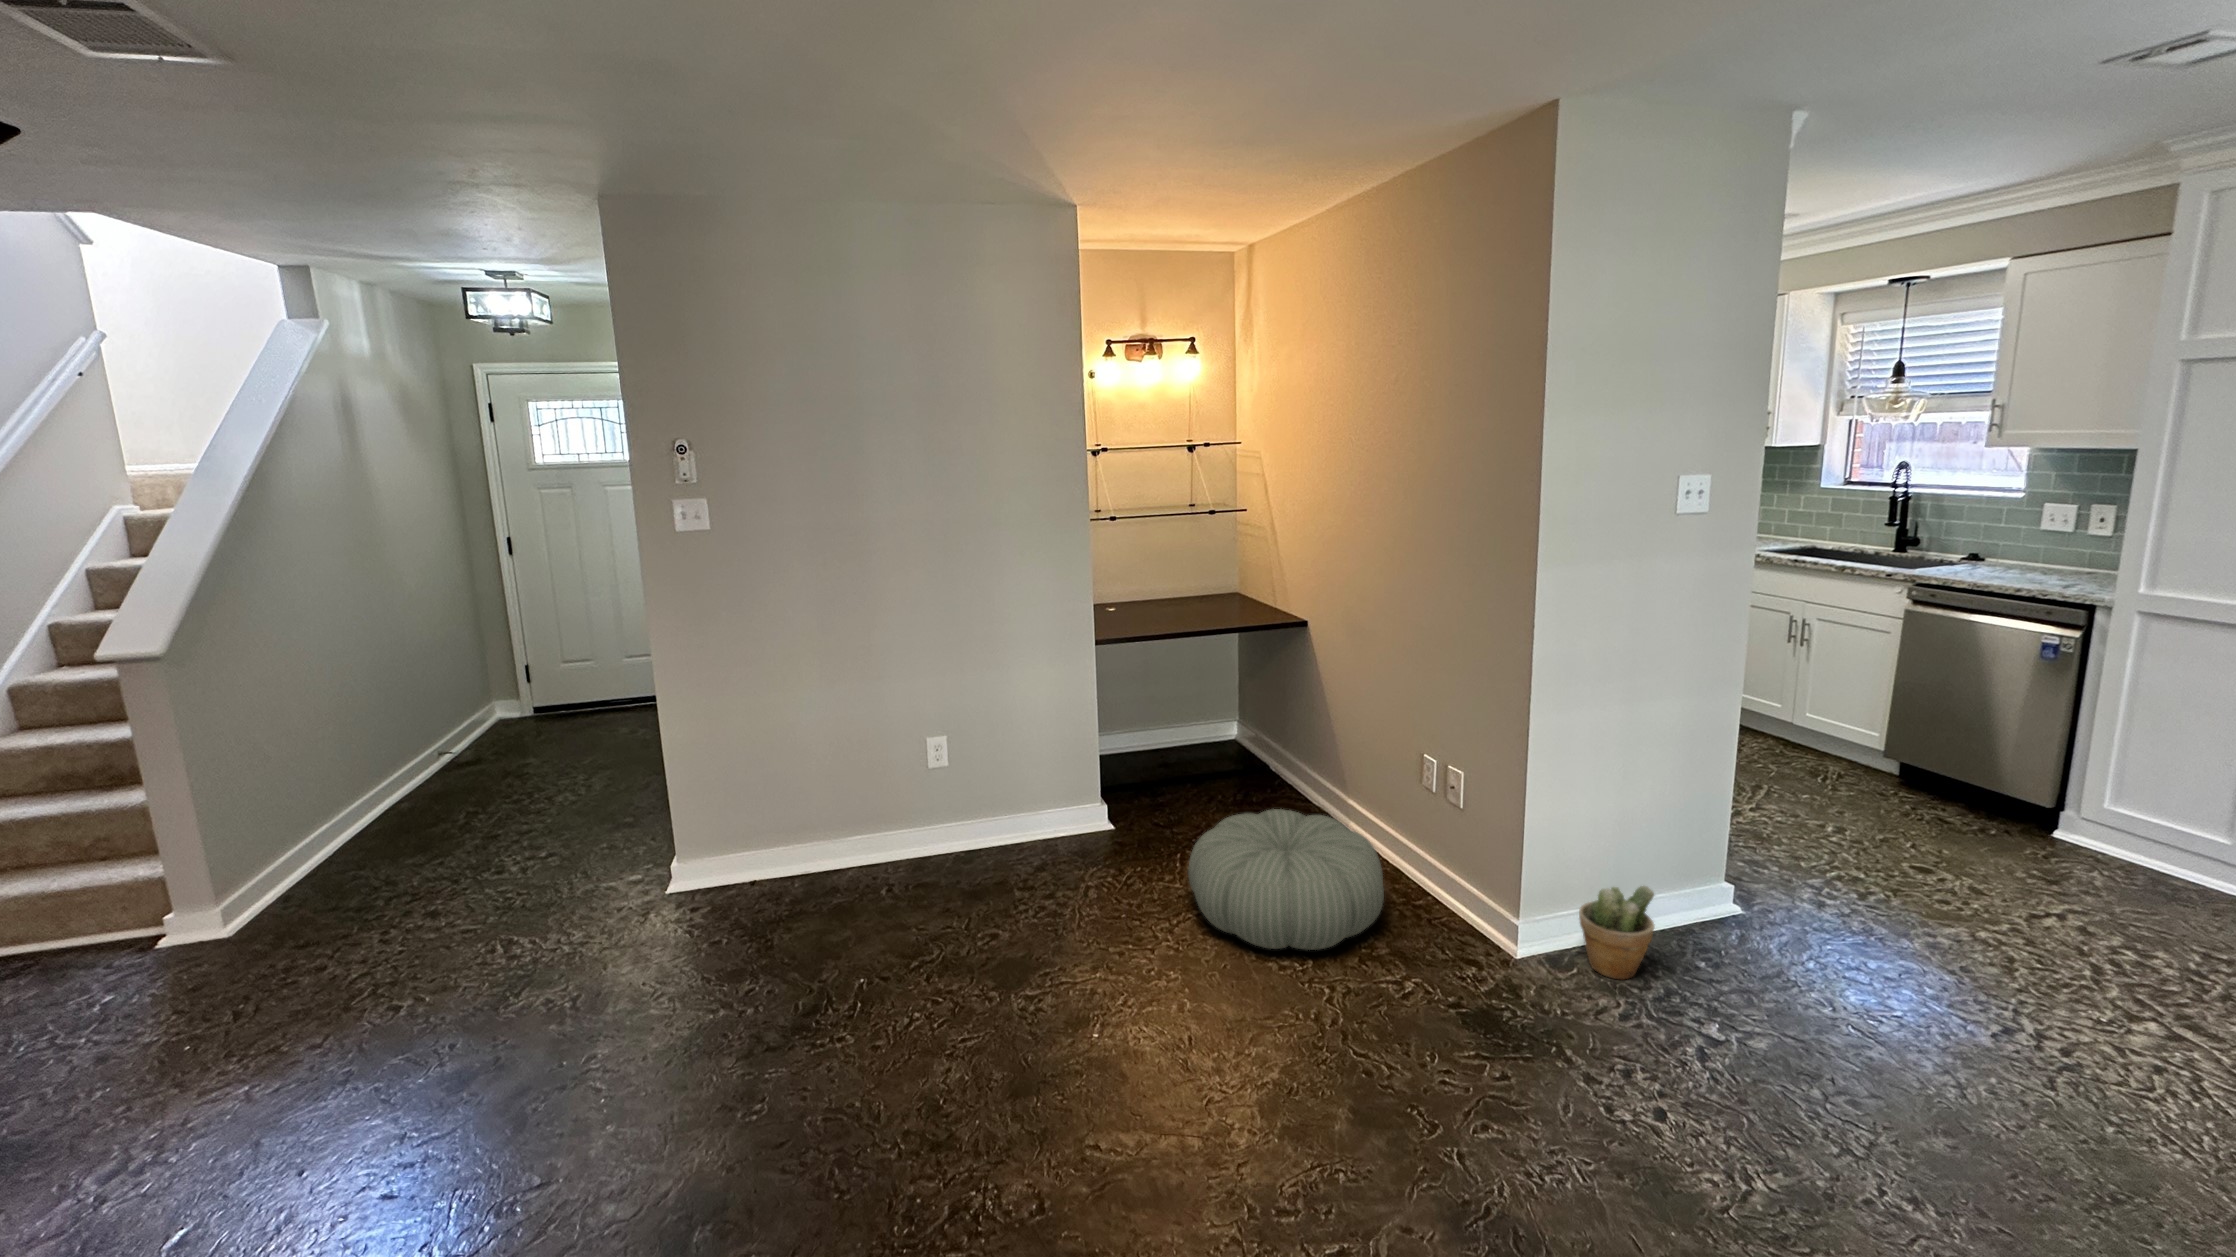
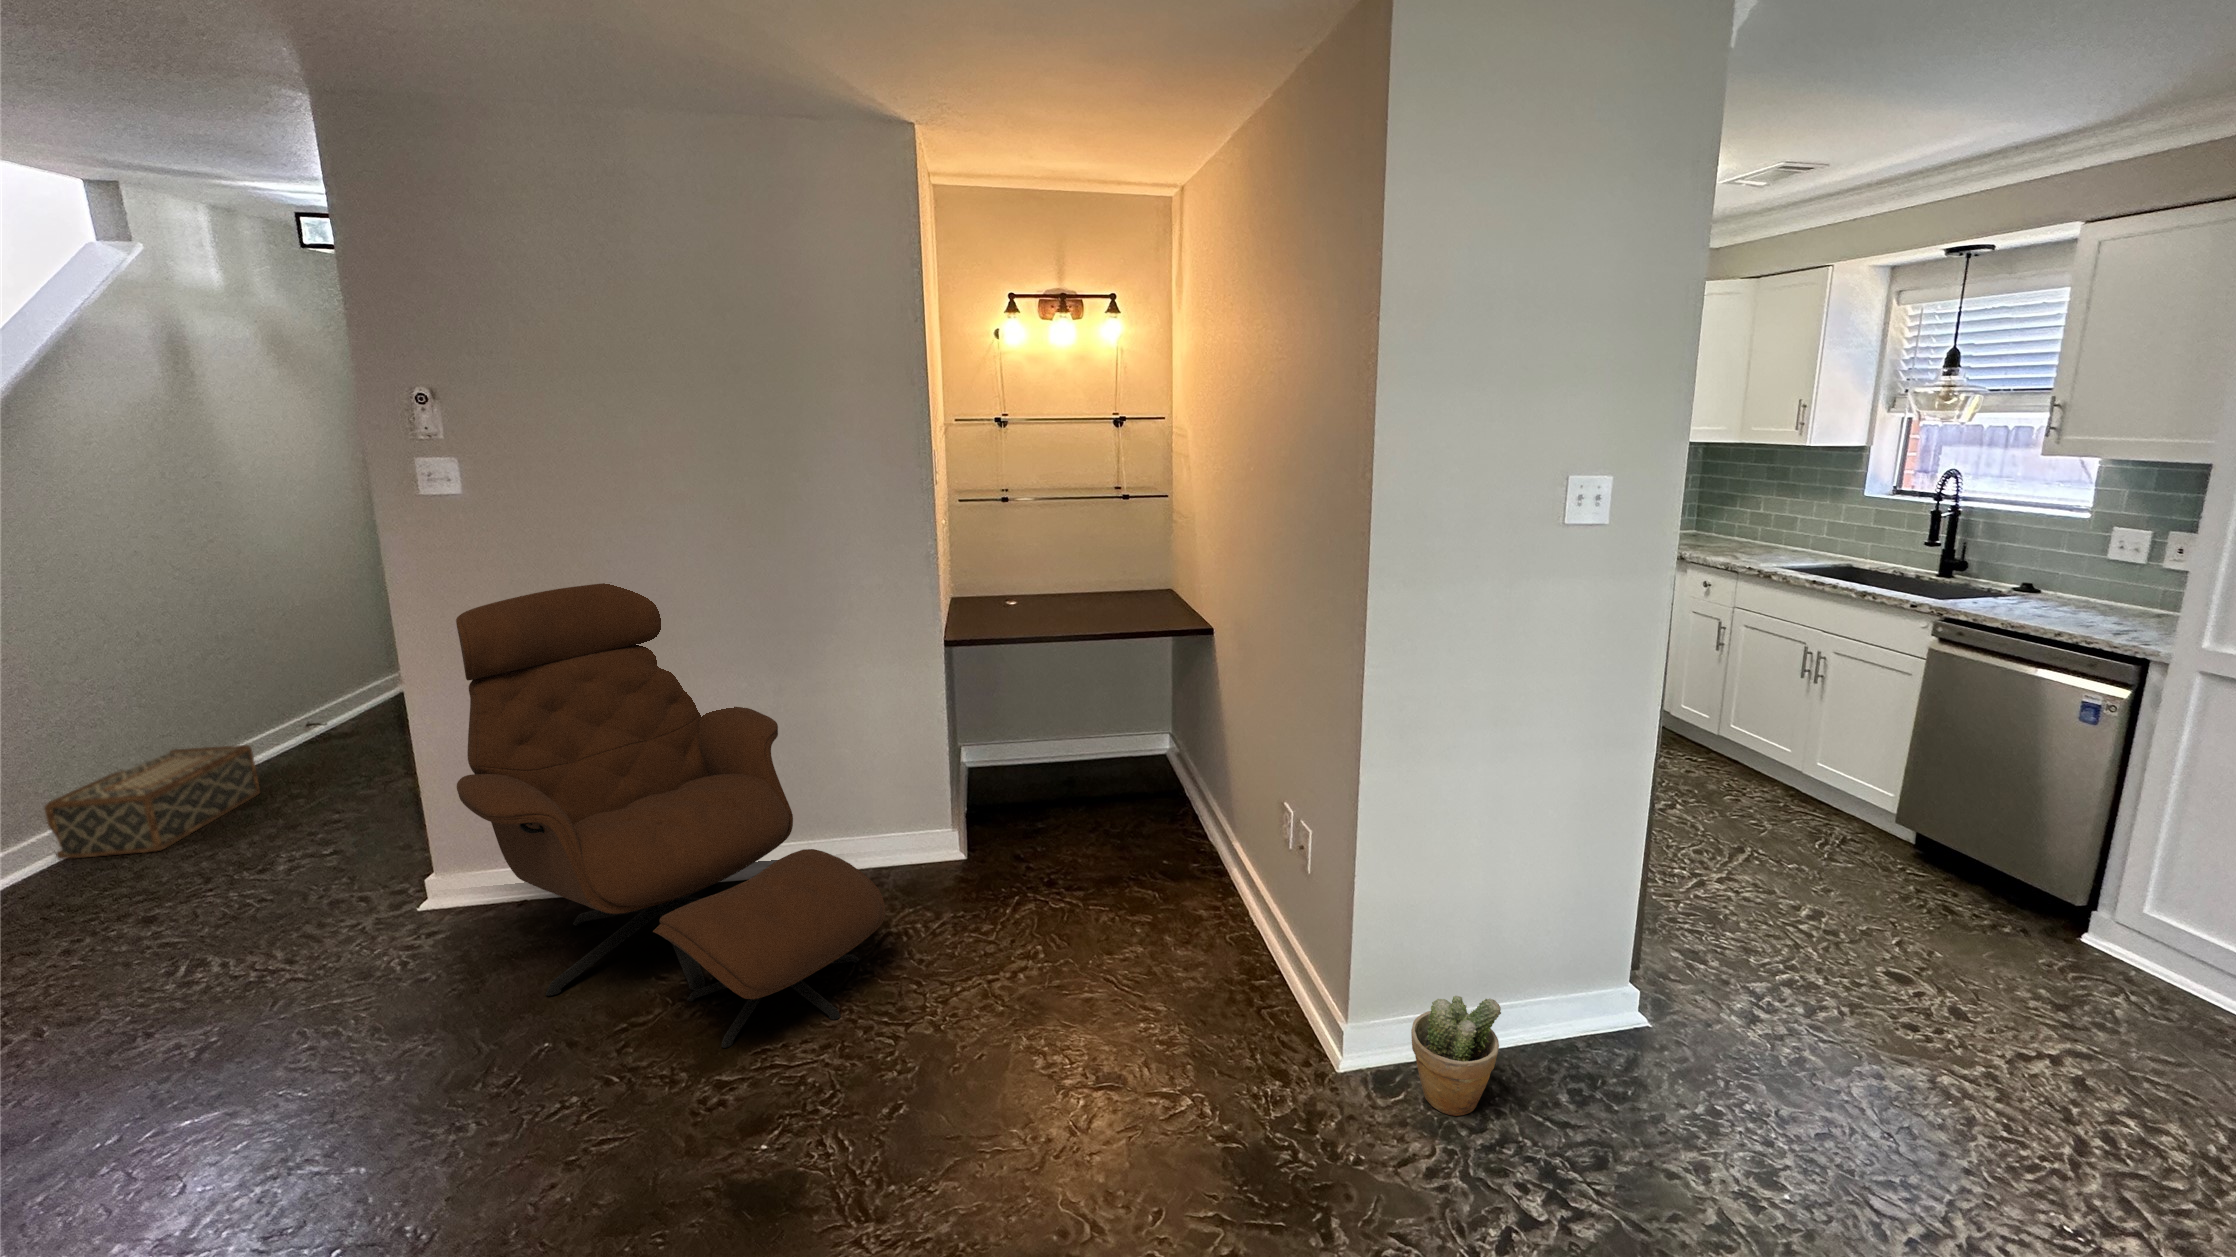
lounge chair: none [747,599,1111,970] -> present [456,583,885,1048]
woven basket: none [311,764,455,868] -> present [45,745,260,859]
pouf: present [1188,809,1384,950] -> none [970,859,1206,1046]

